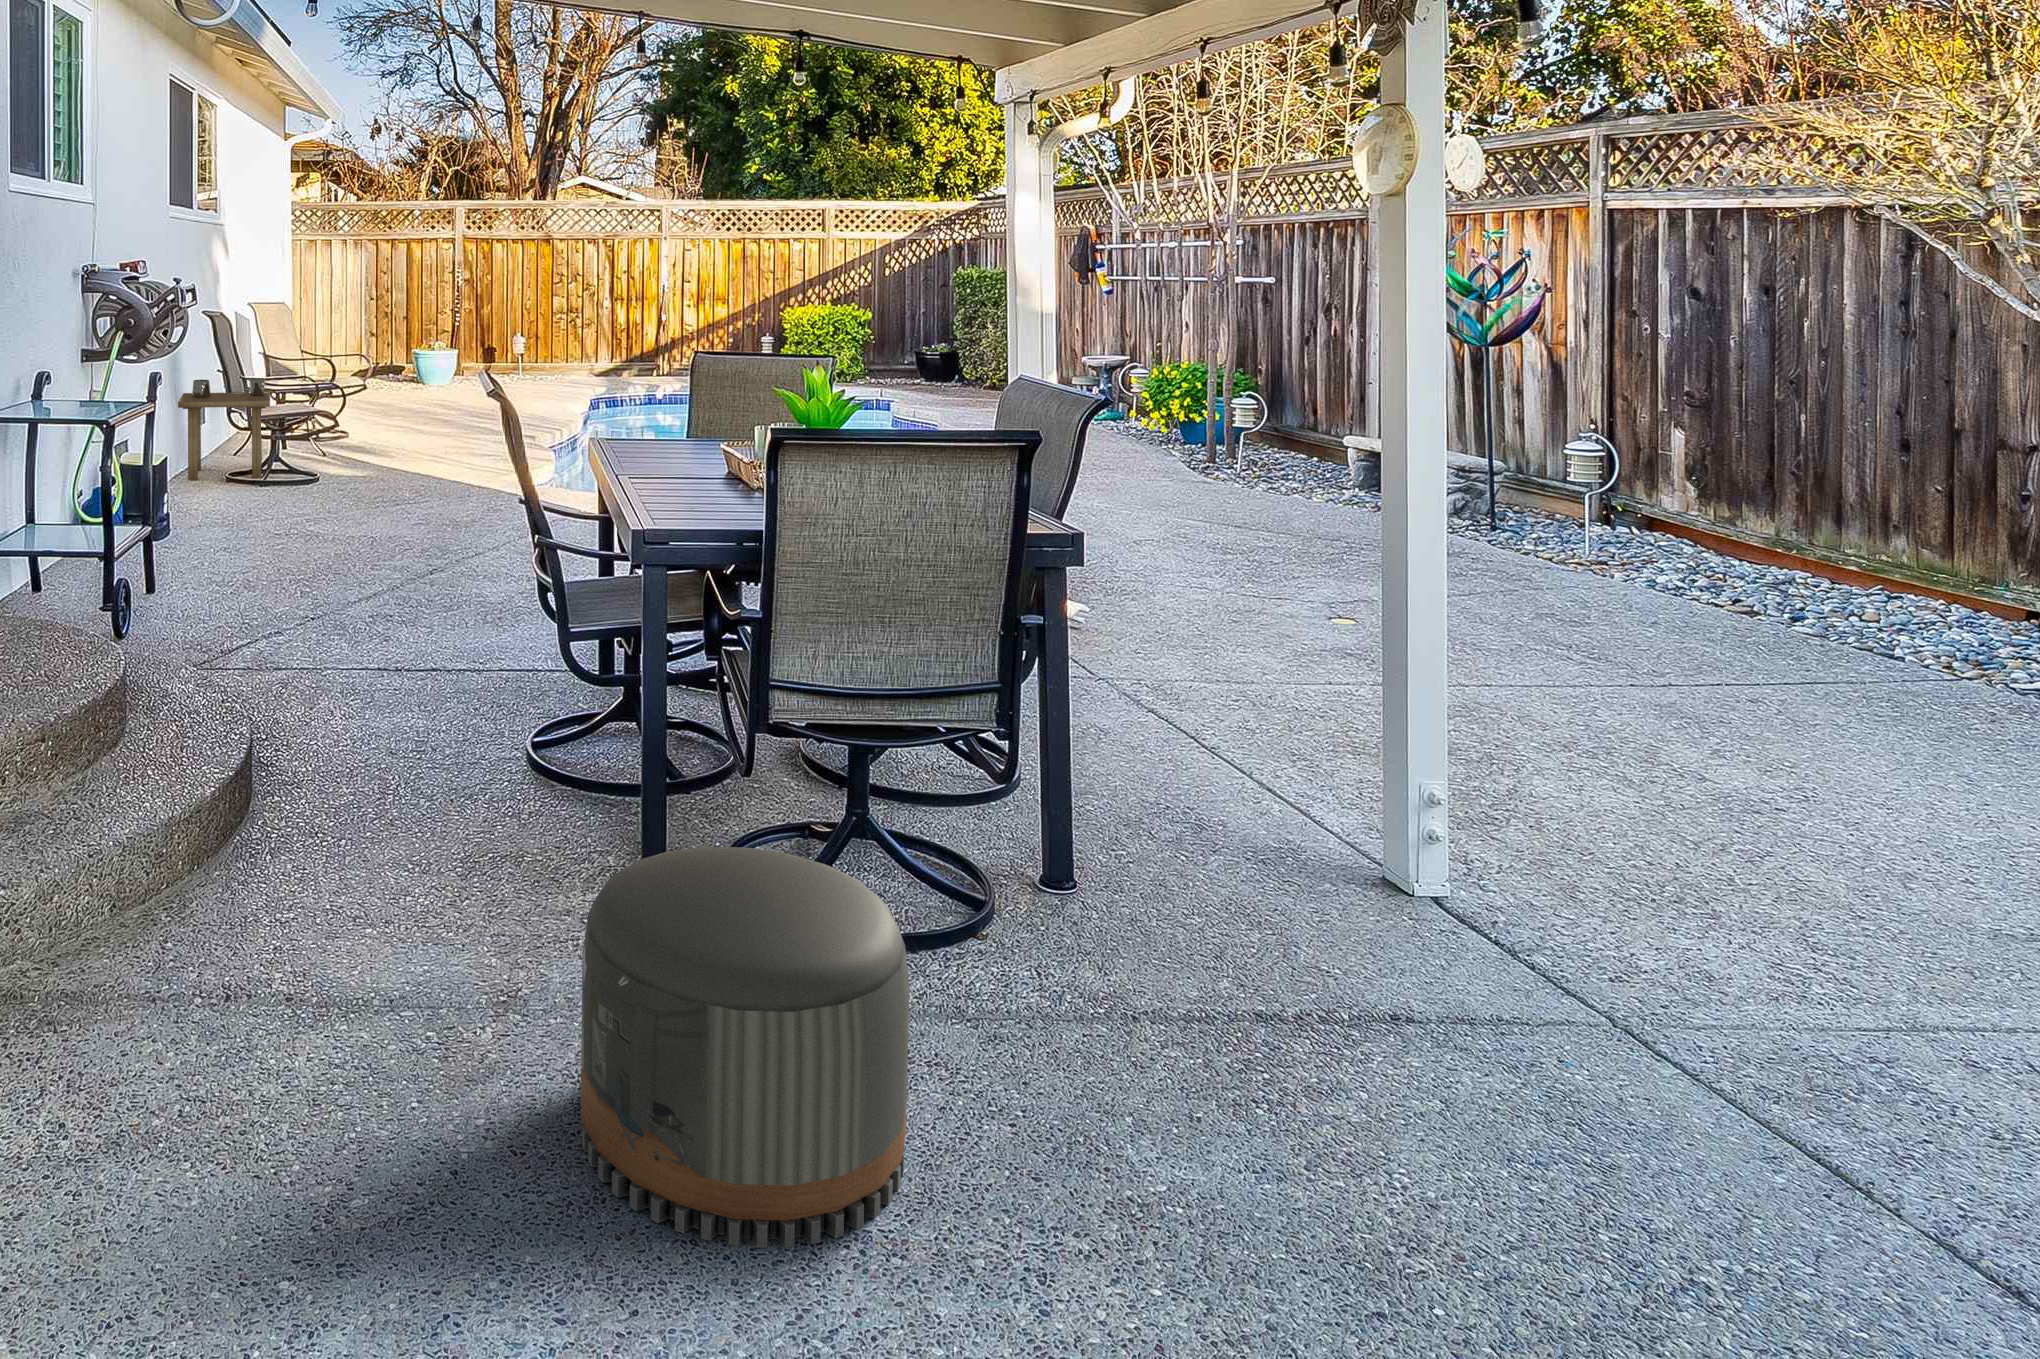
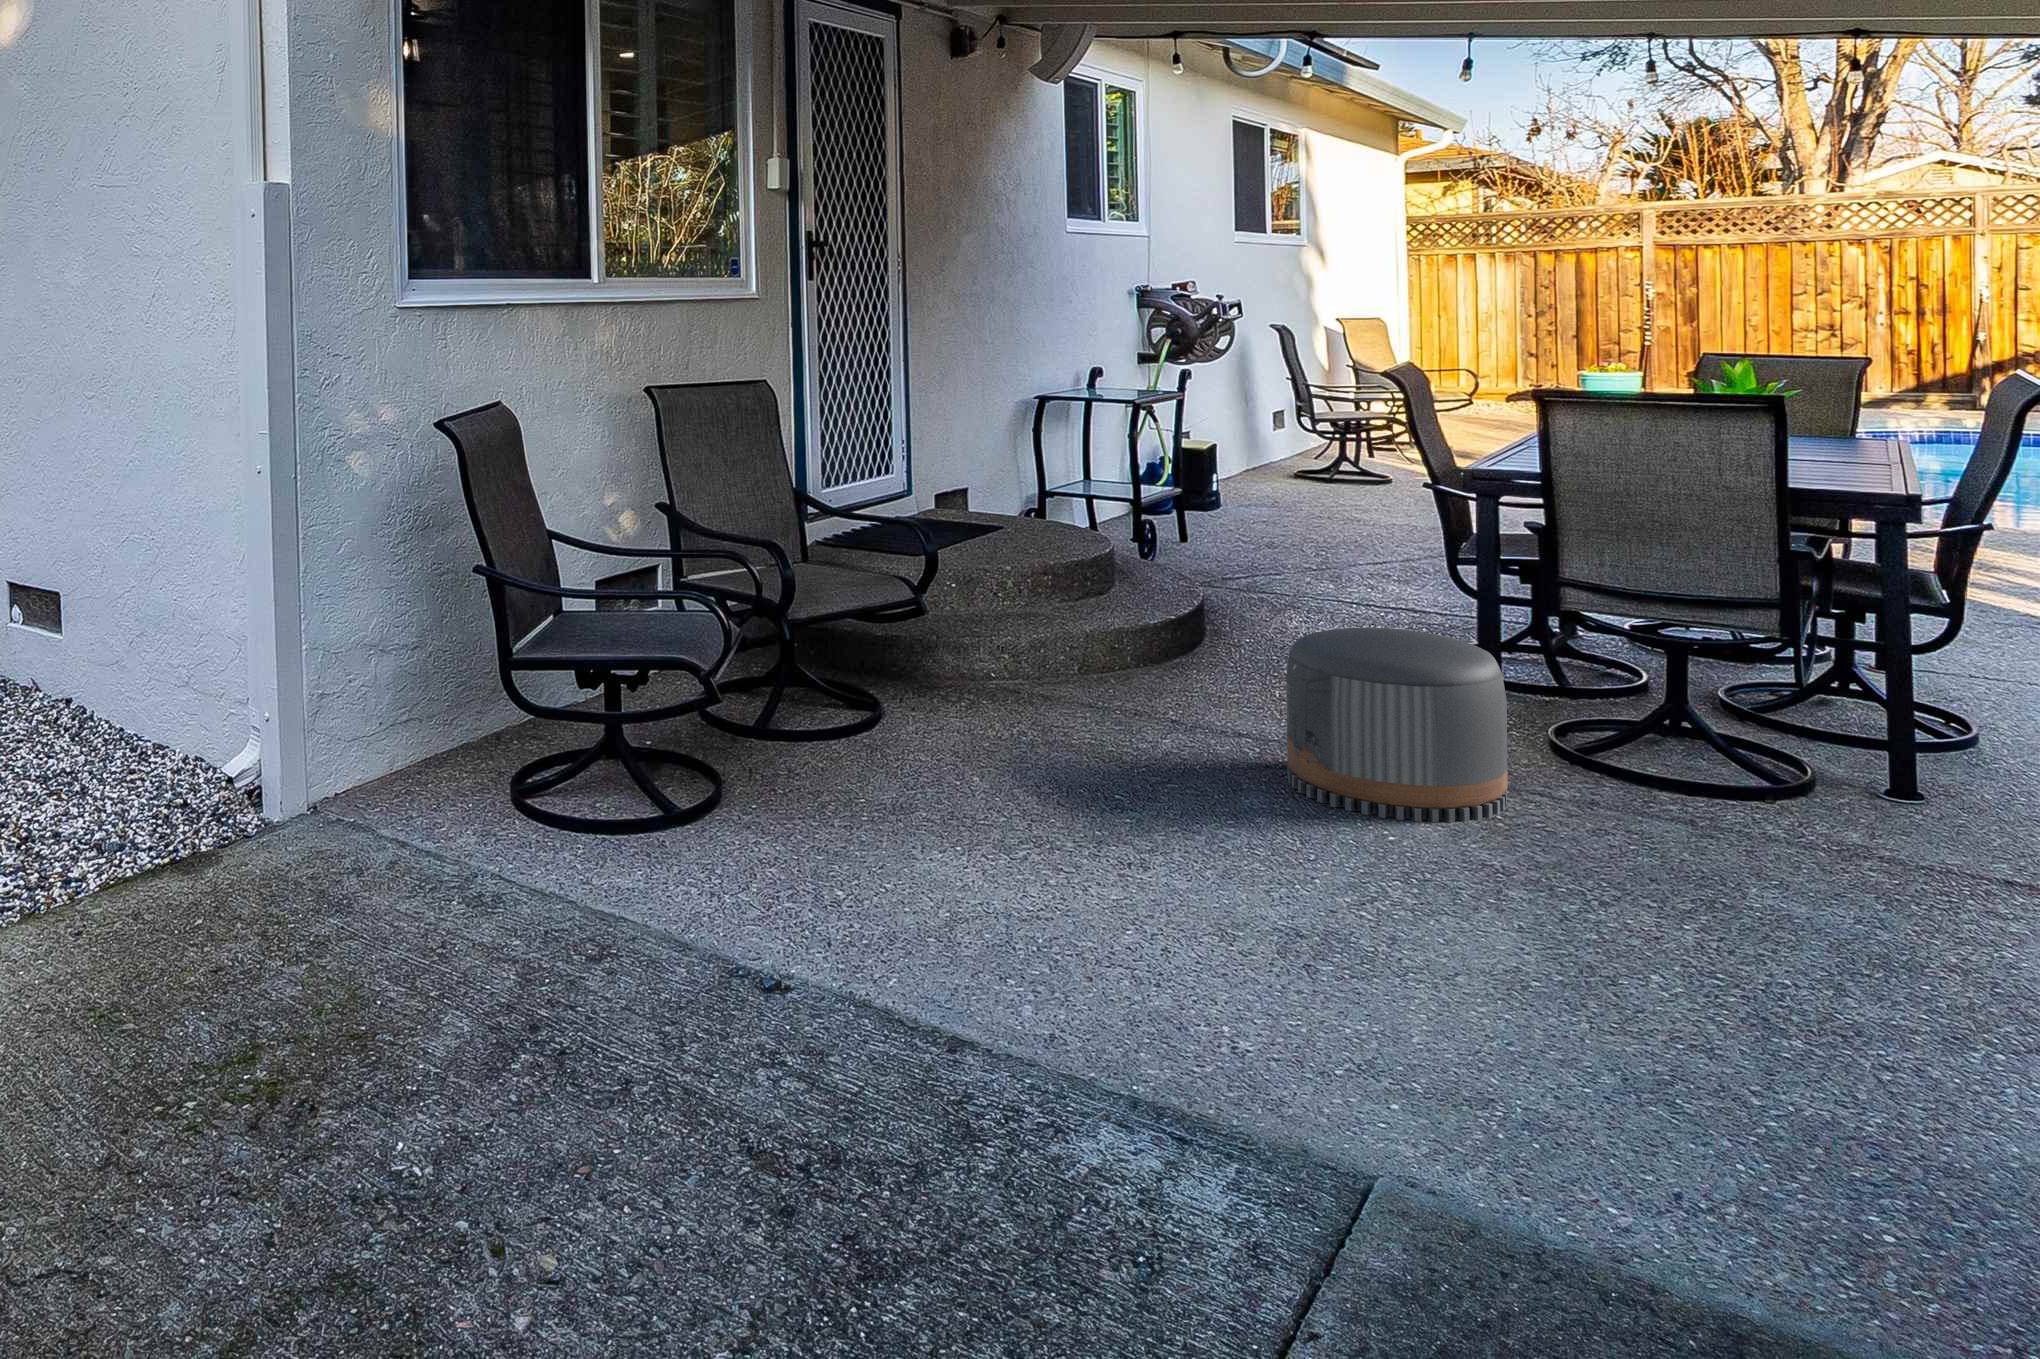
side table: present [178,378,270,480] -> none [1247,389,1347,481]

